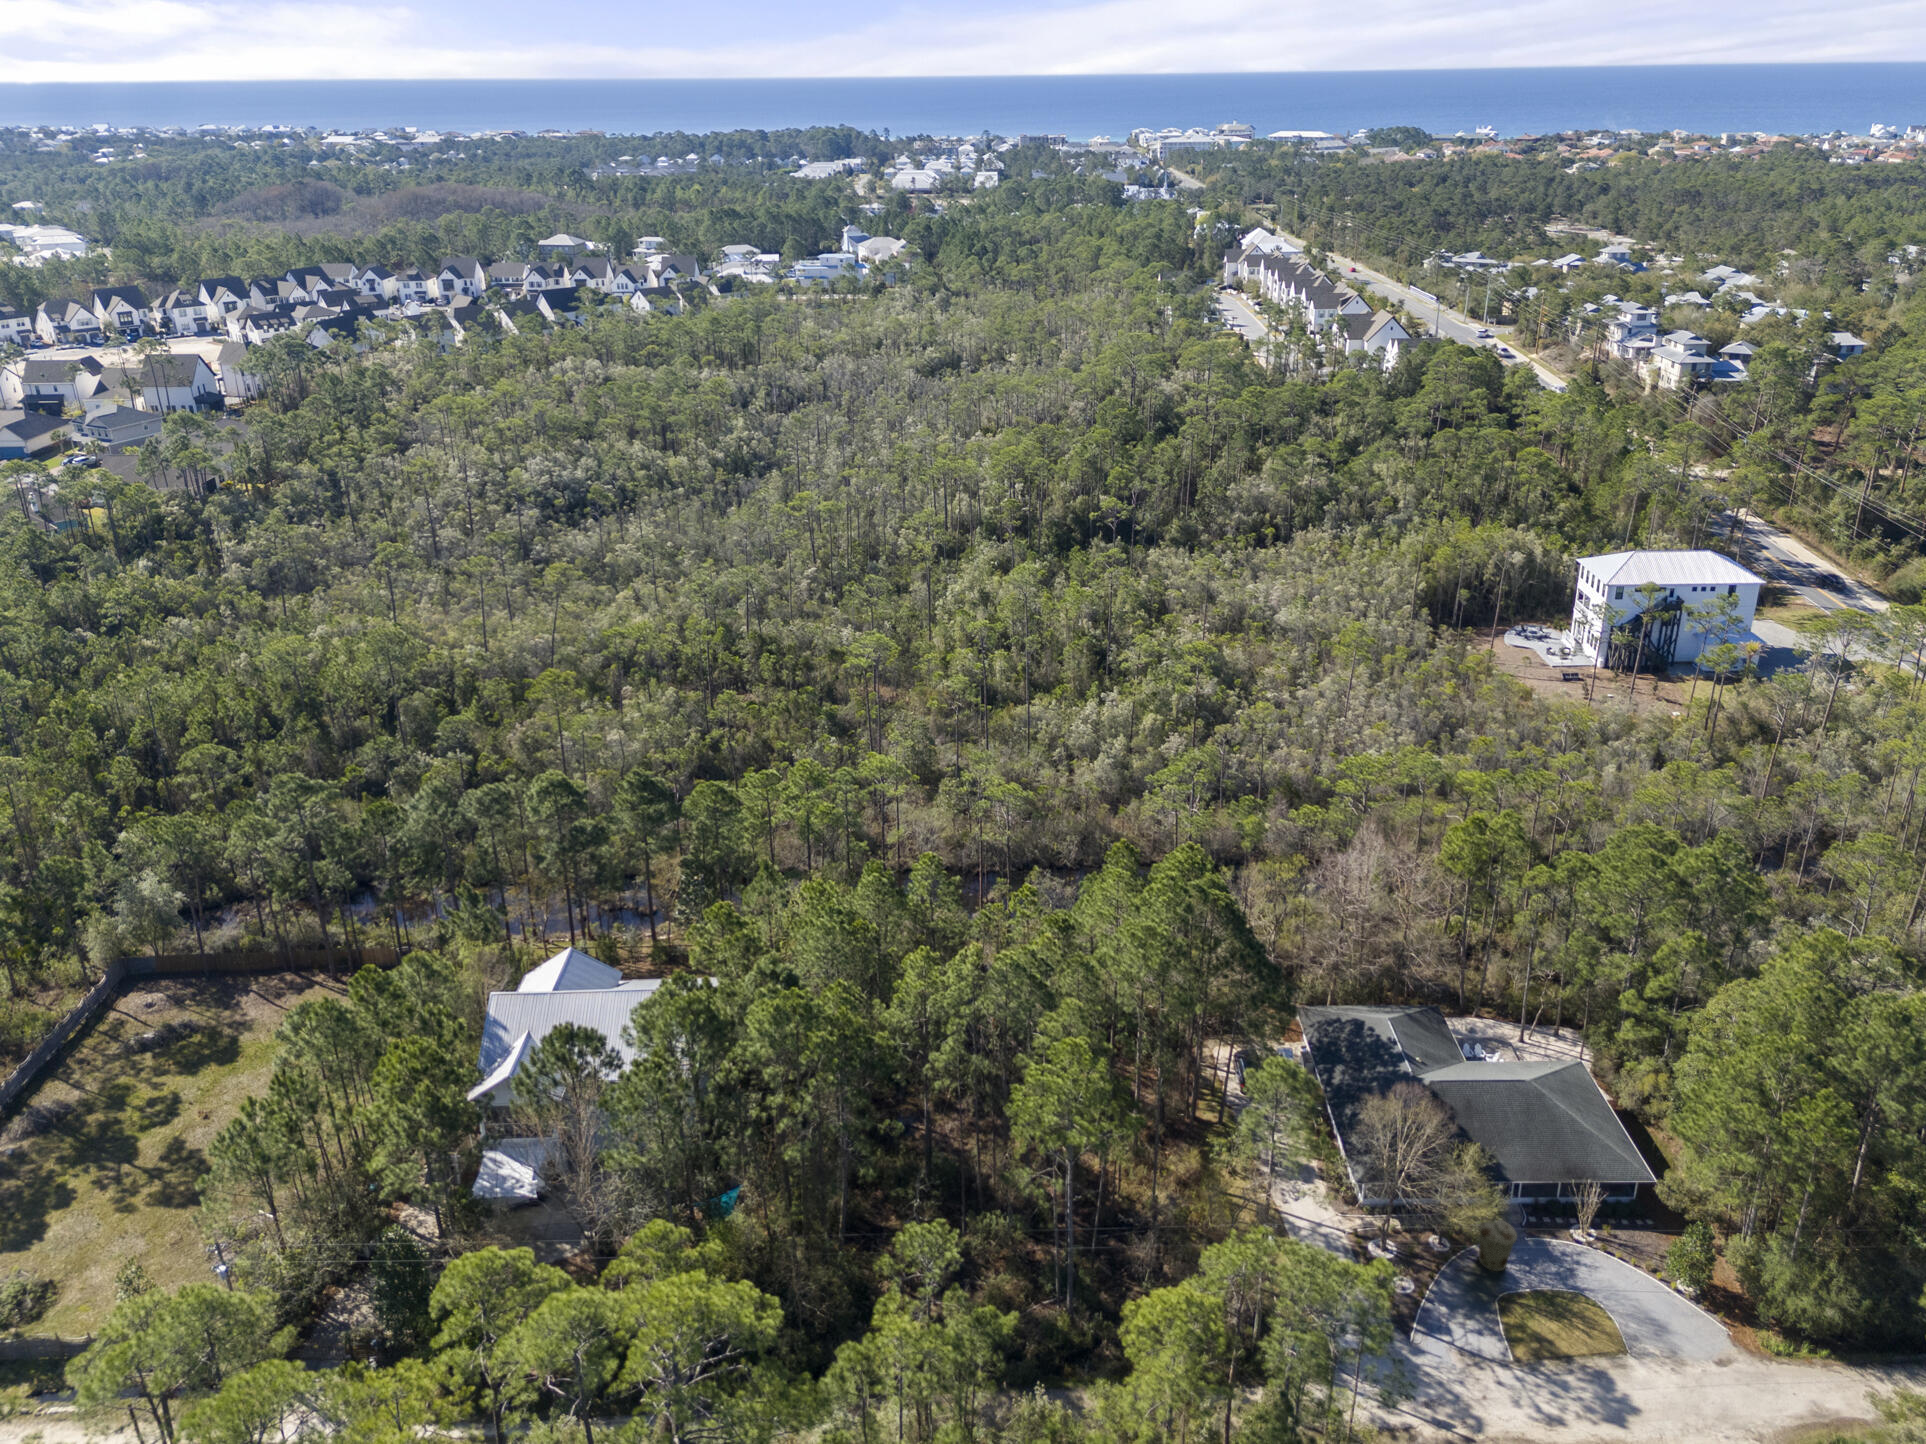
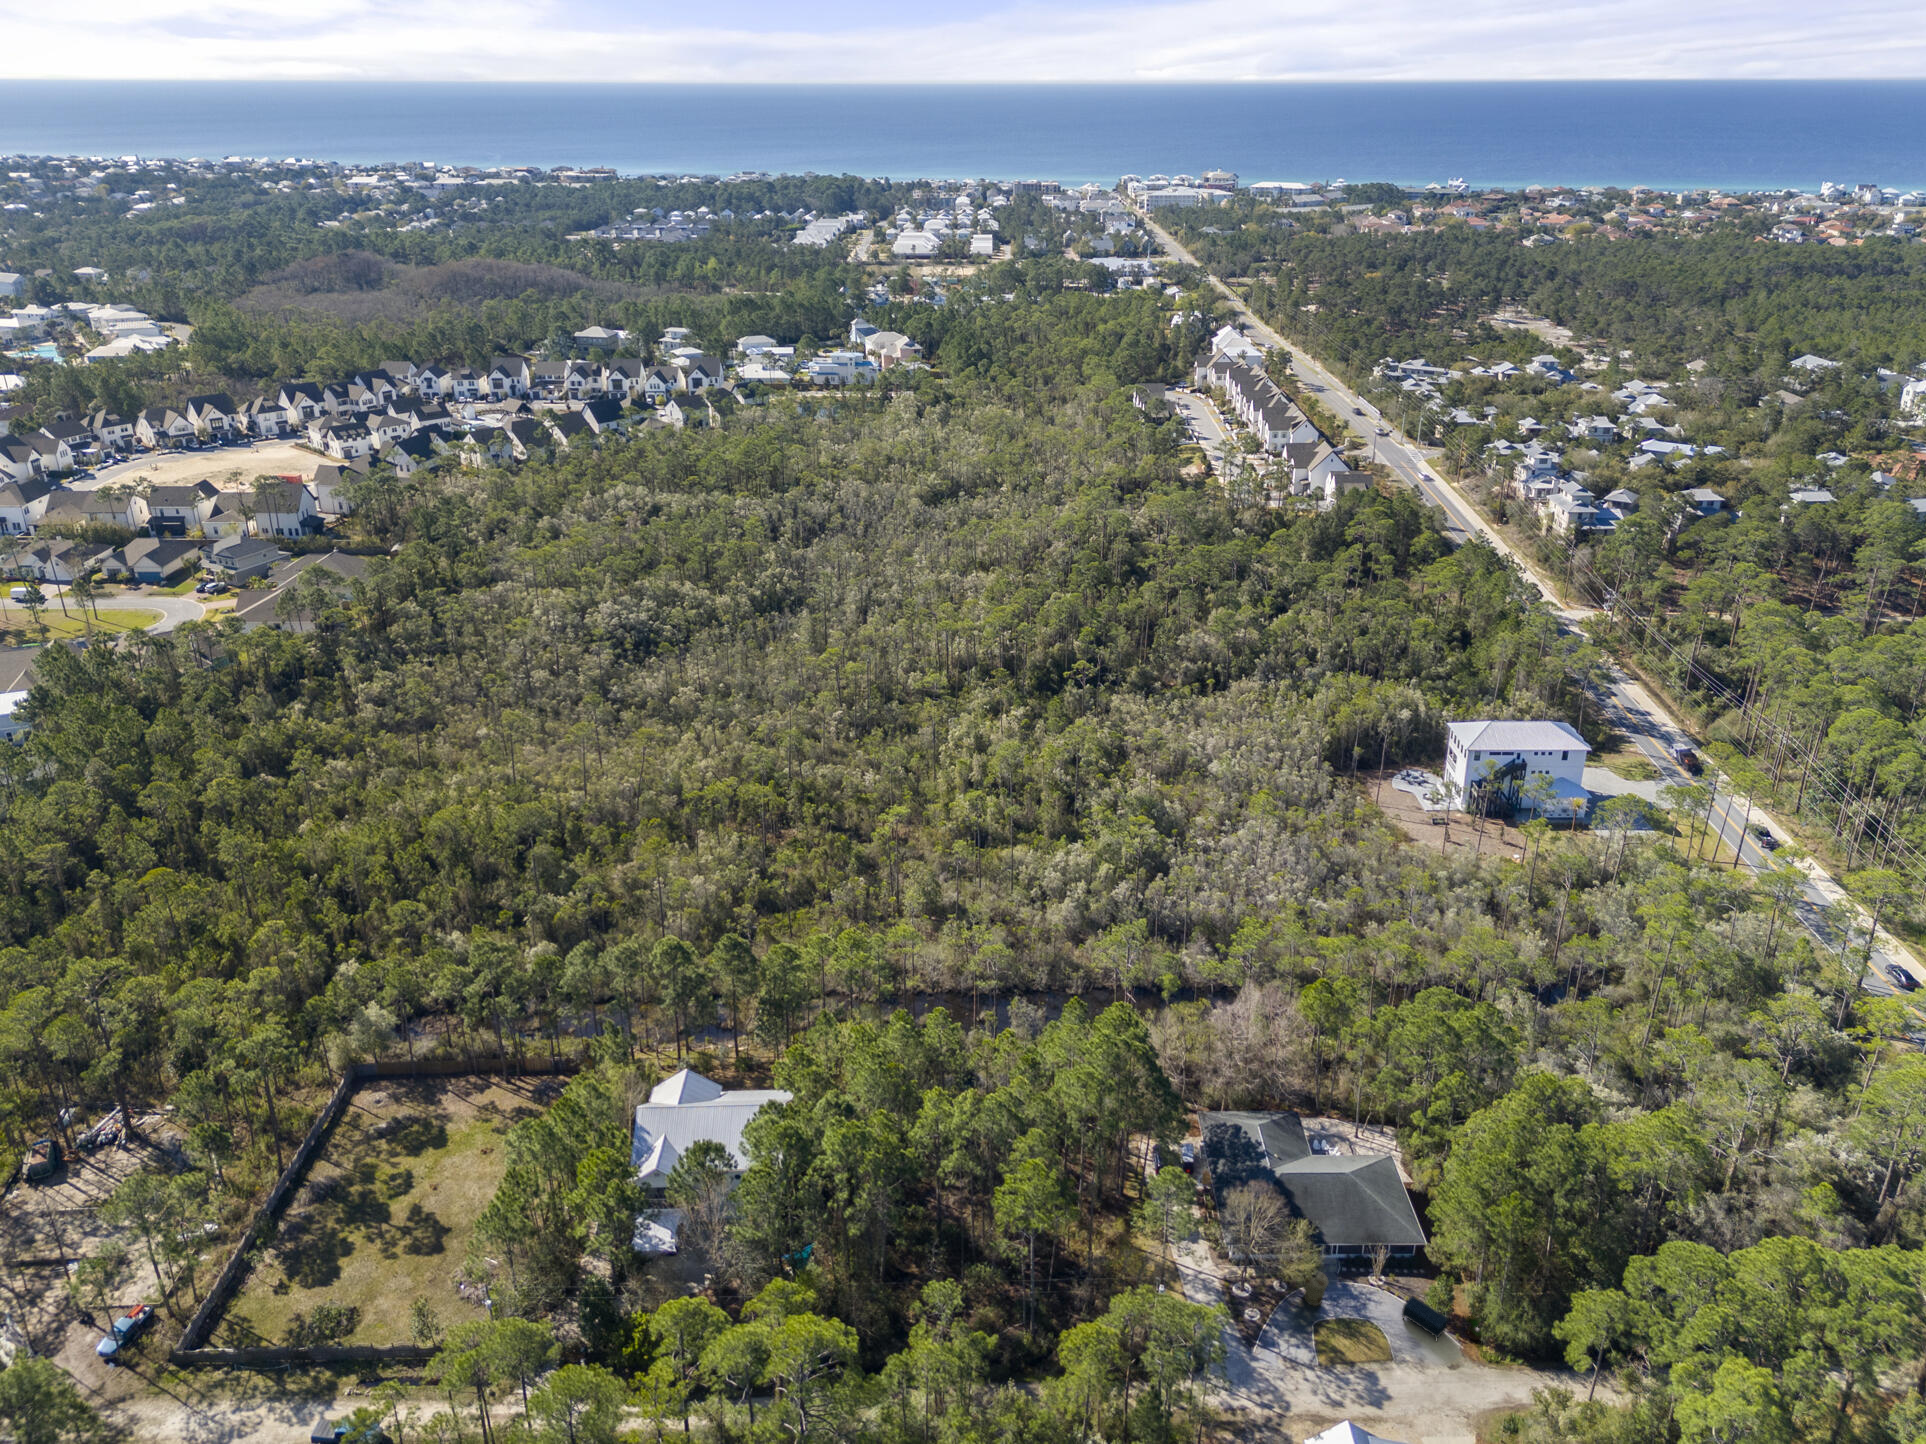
bench: none [1630,1255,1706,1323] -> present [1402,1296,1448,1340]
potted tree: none [1729,1277,1760,1320] -> present [1466,1315,1482,1340]

